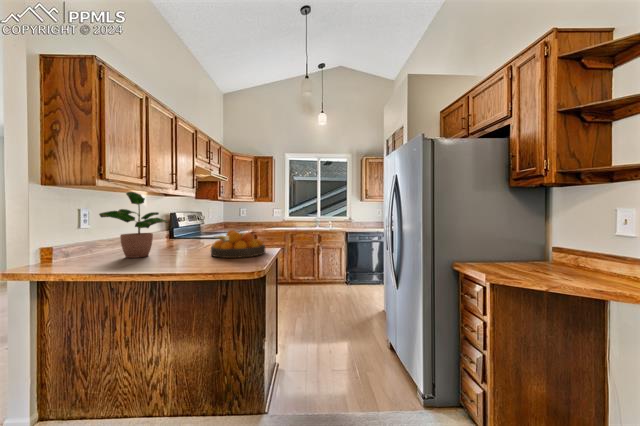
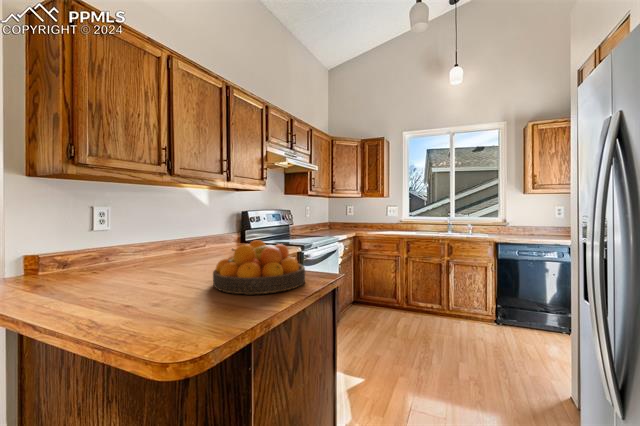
potted plant: present [99,192,168,258] -> none [84,181,187,275]

